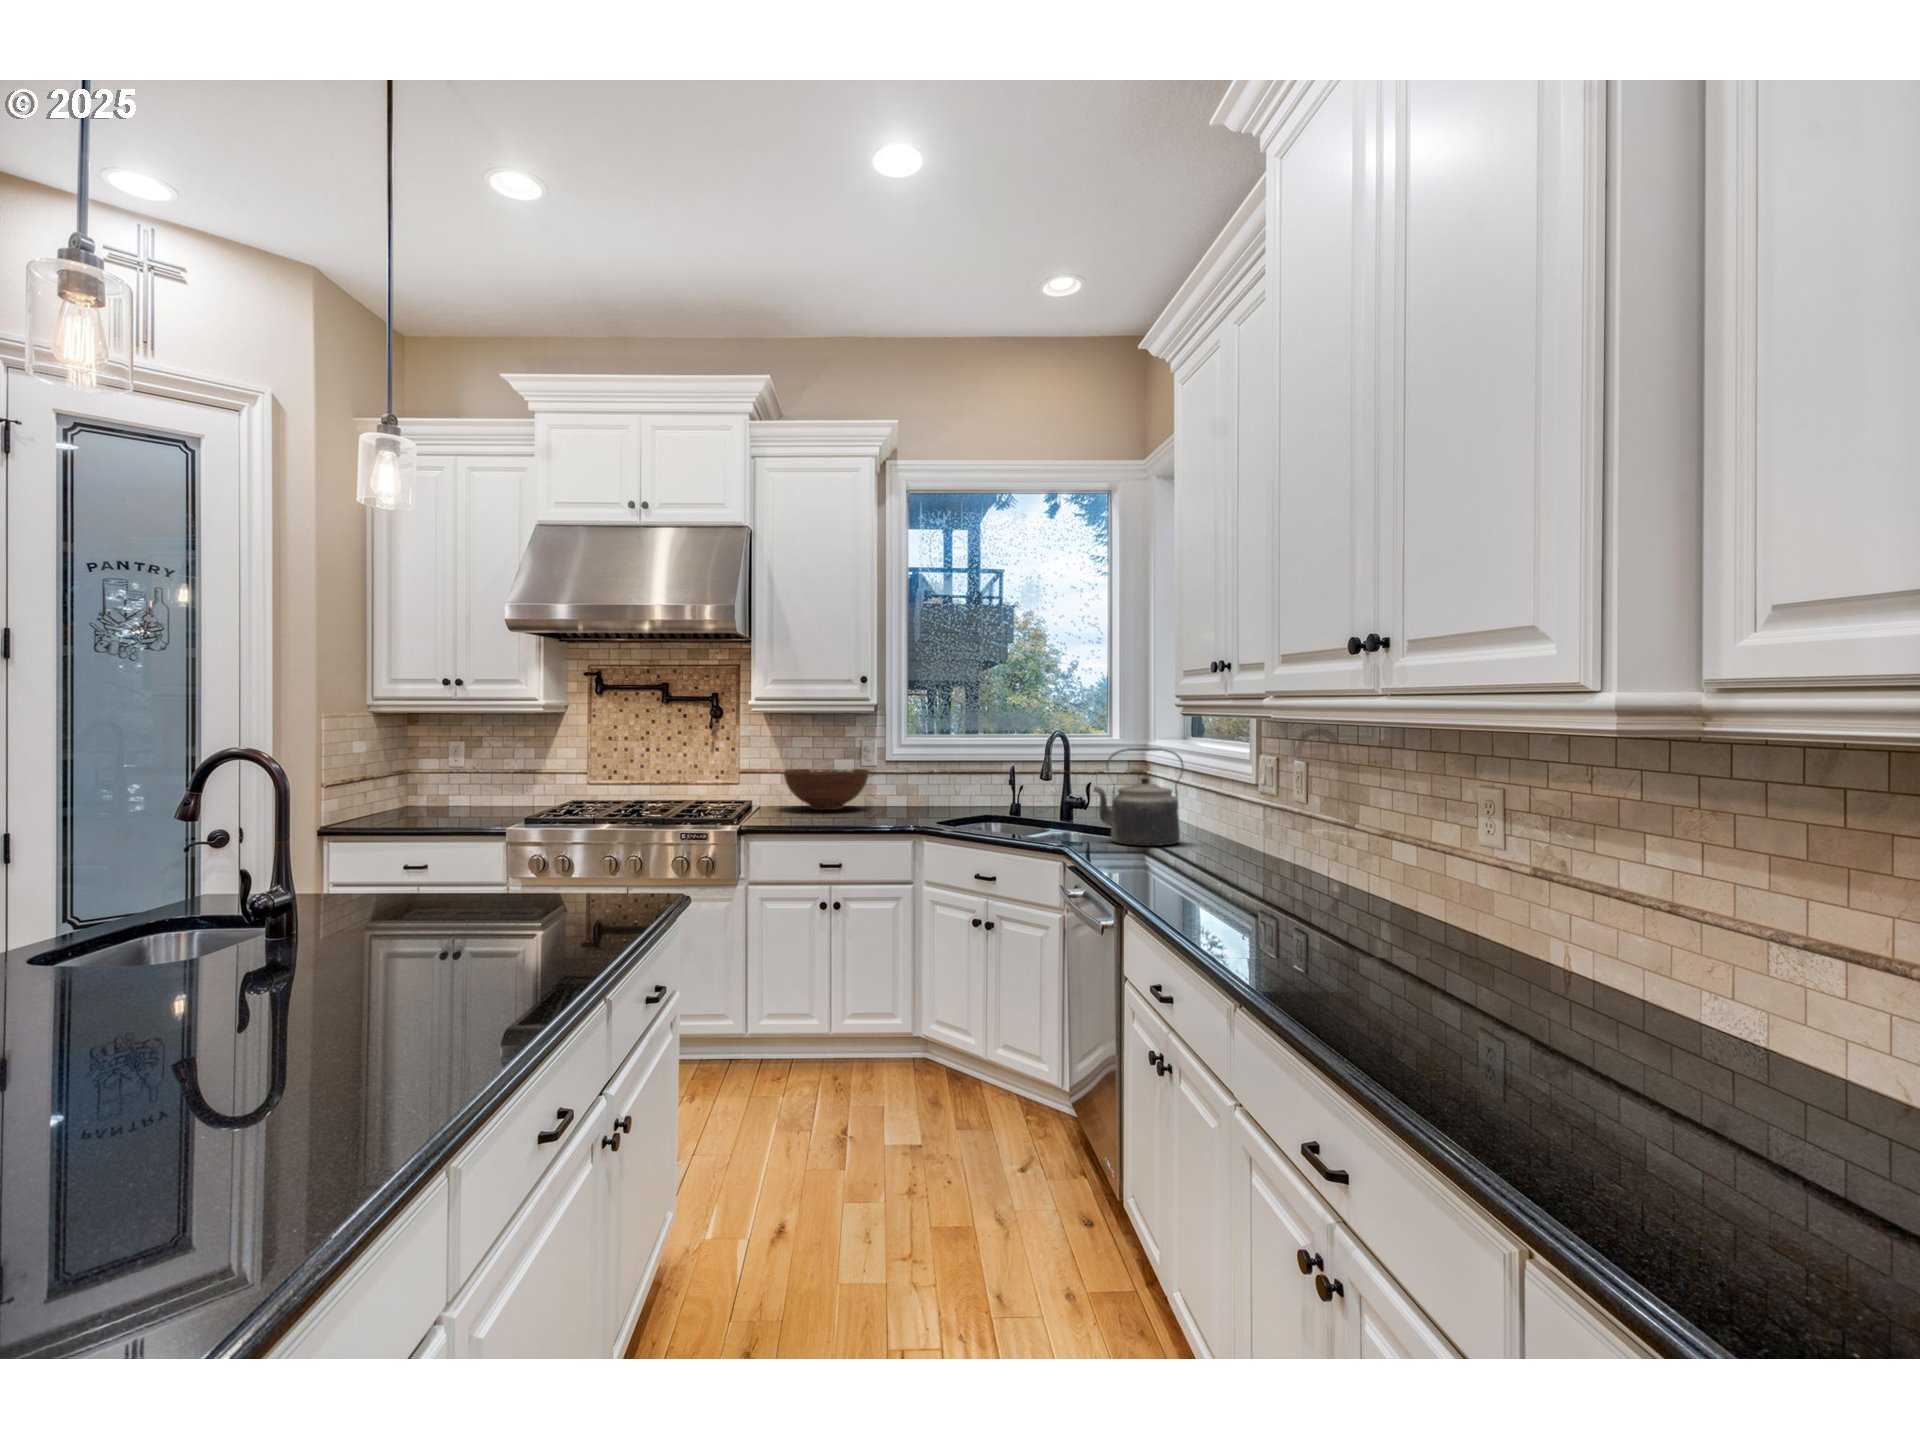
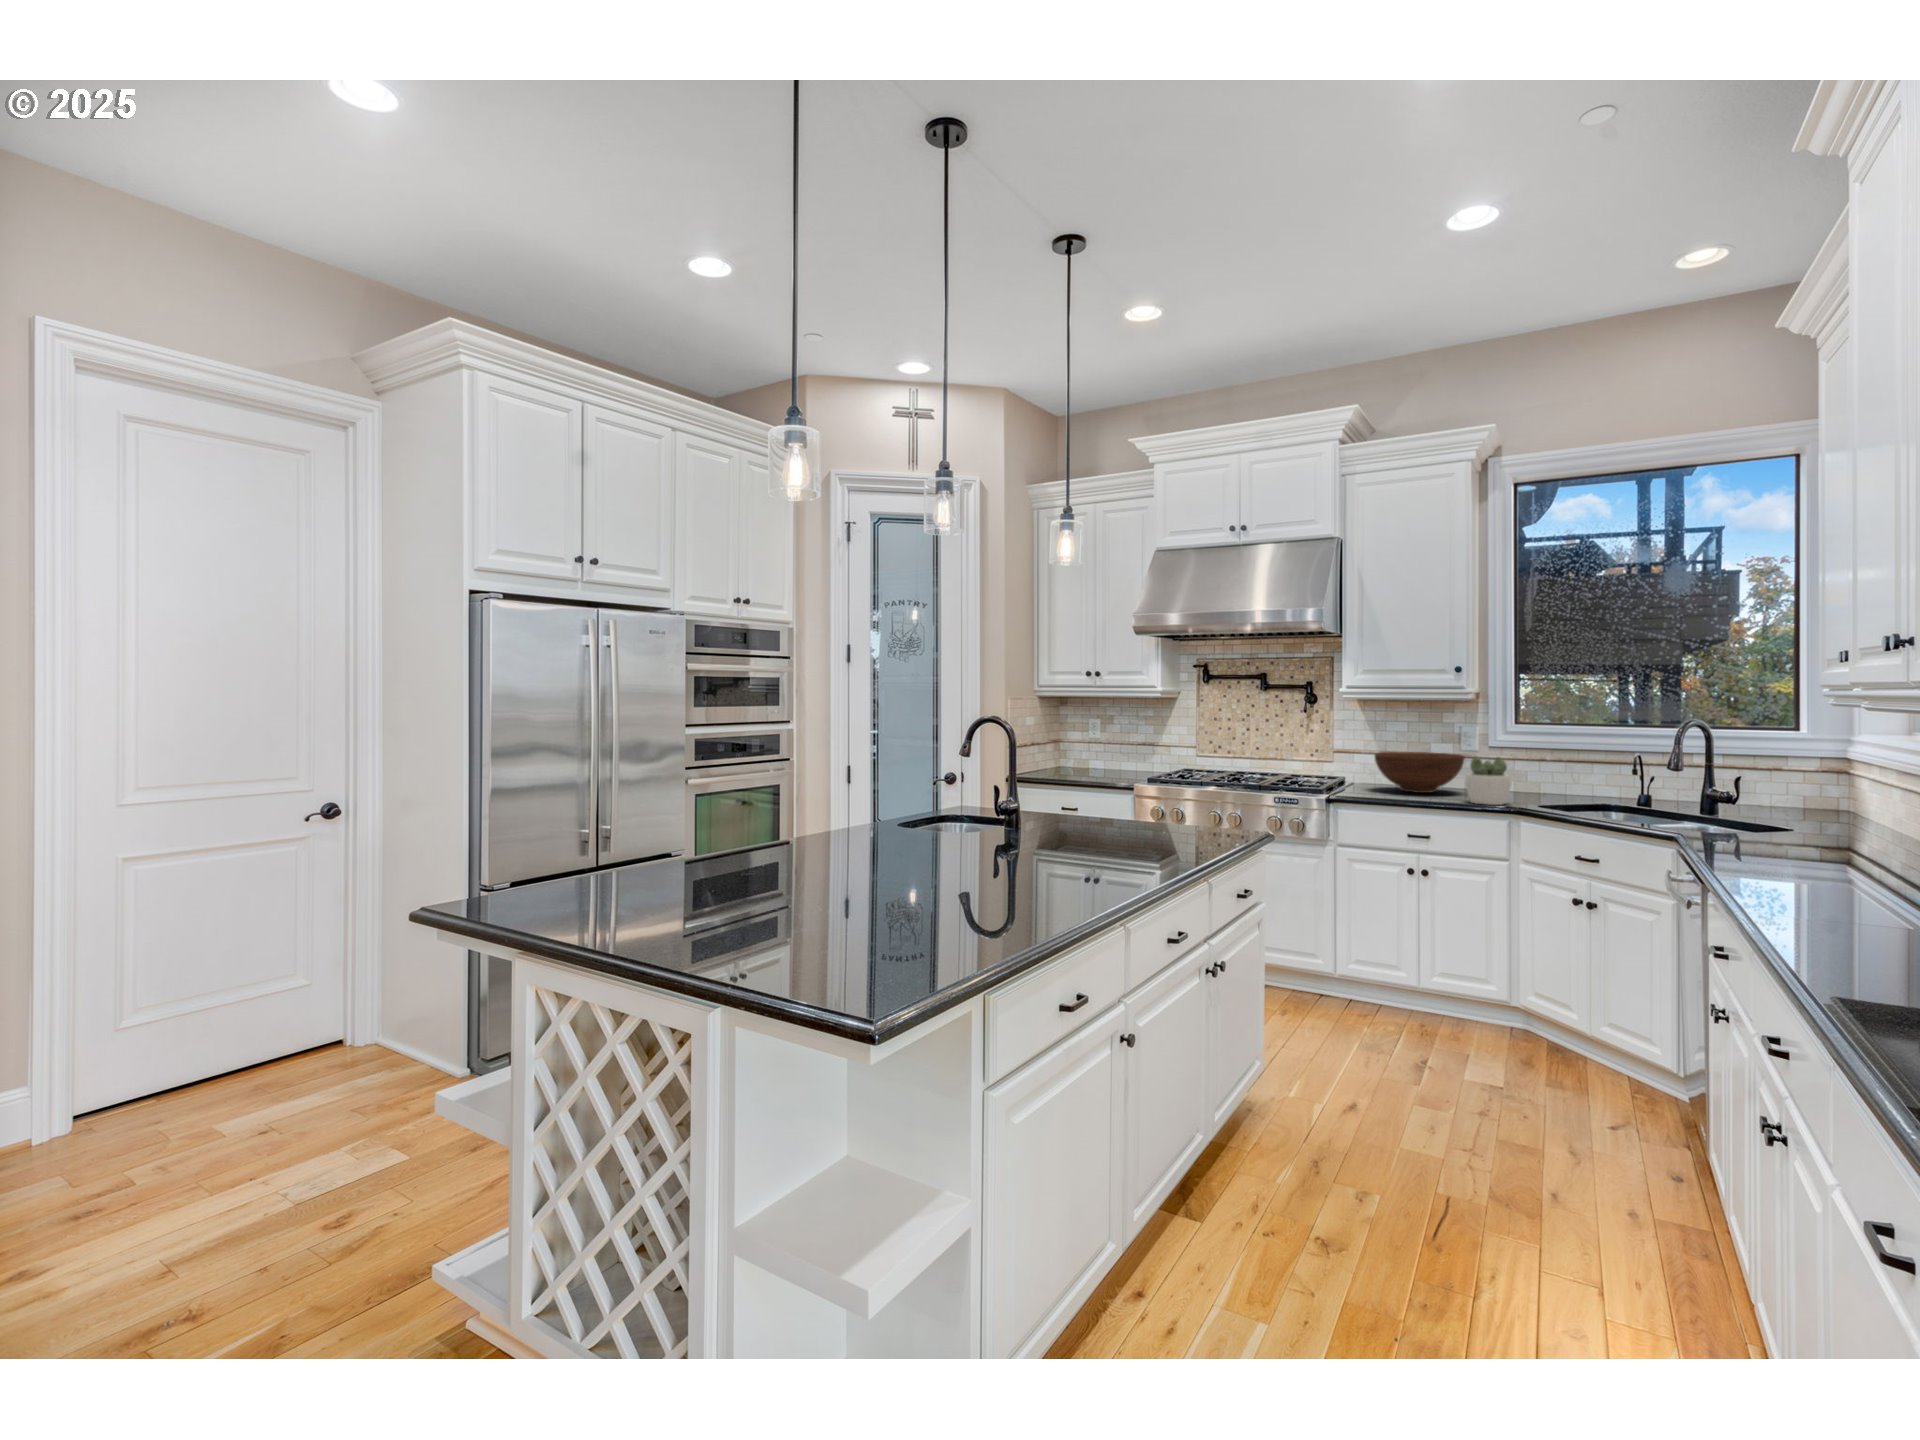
kettle: present [1093,748,1183,846] -> none [1735,743,1874,857]
succulent plant: none [871,770,912,818] -> present [1465,757,1511,805]

